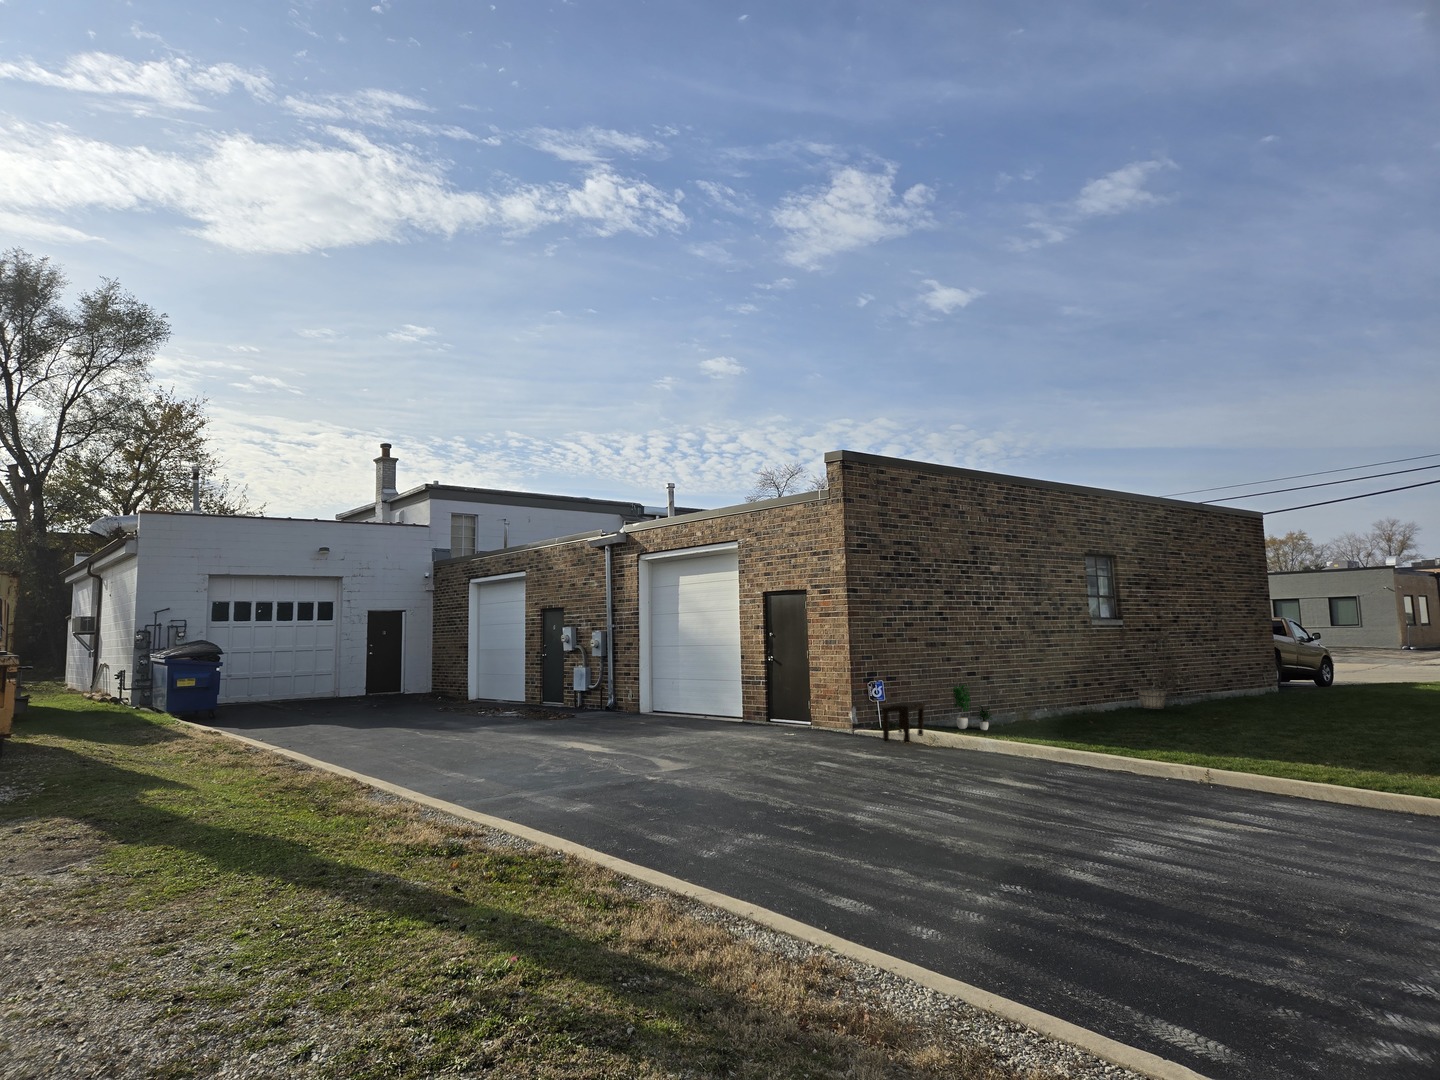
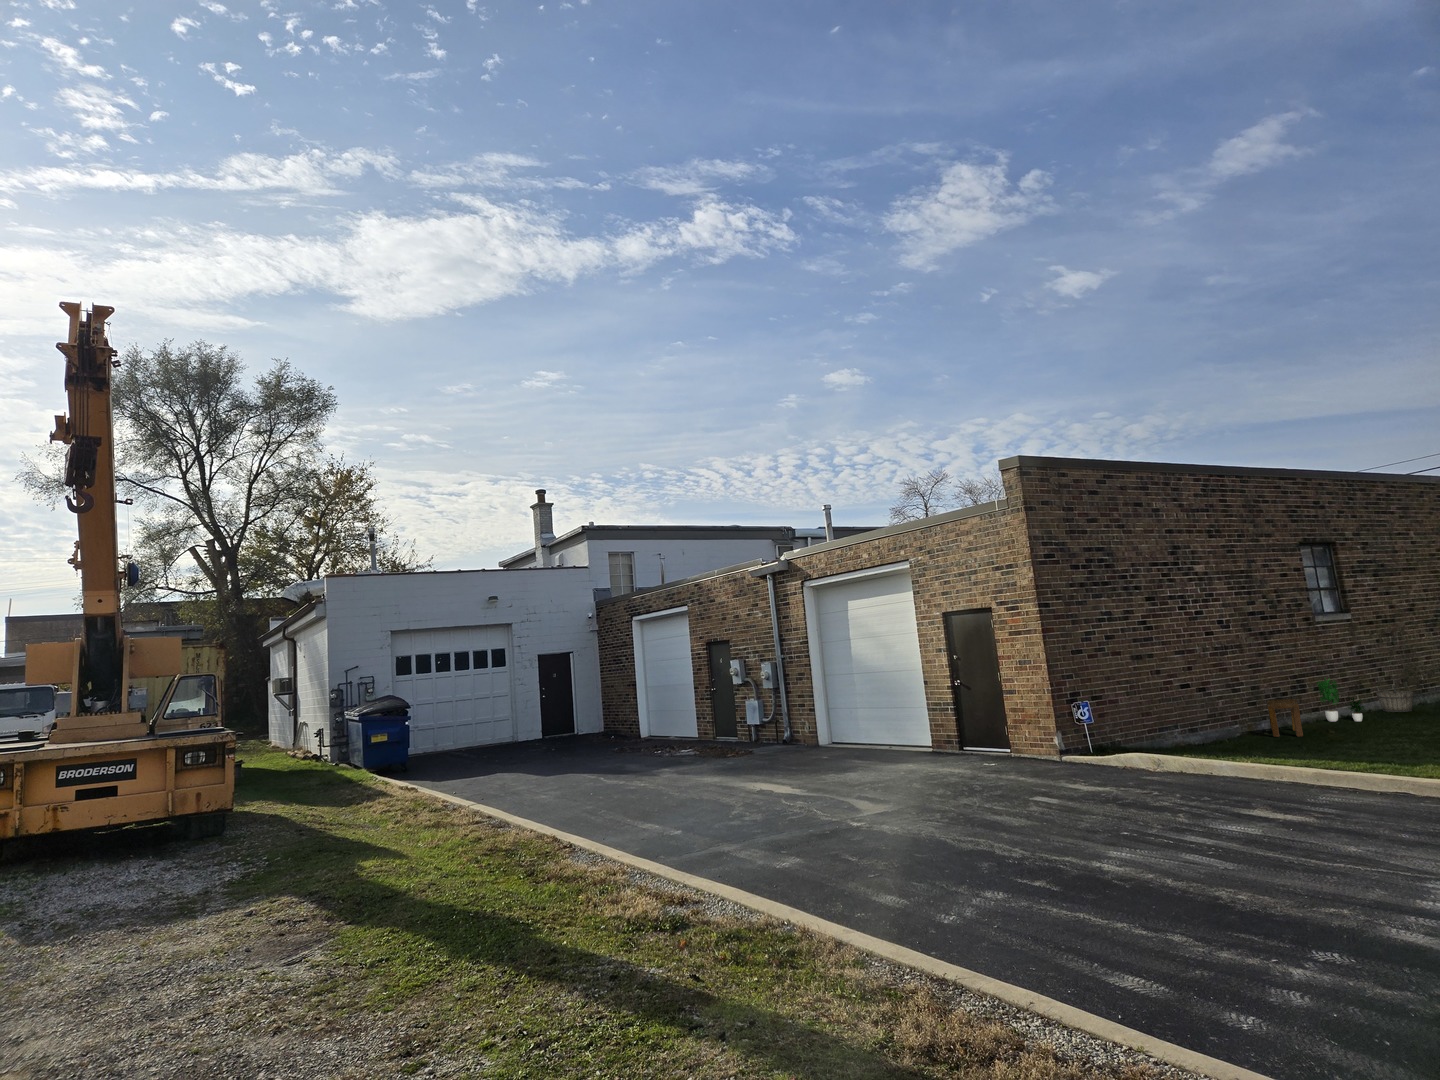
potted plant: present [952,683,993,730] -> present [1317,678,1366,722]
bench: present [882,702,925,741] -> present [1267,699,1303,737]

